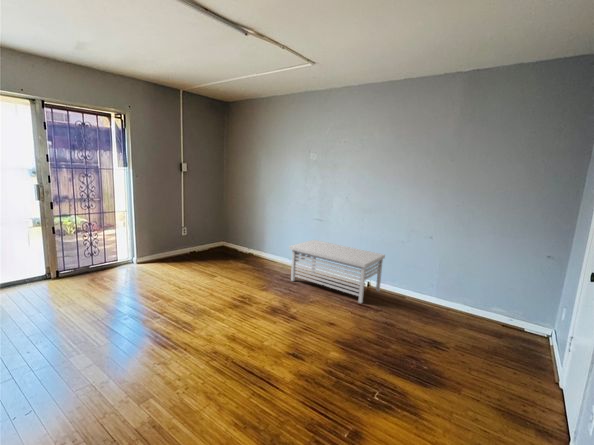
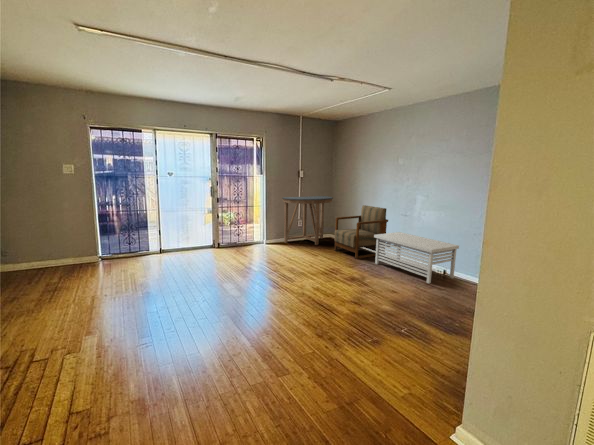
console table: none [159,196,228,259] -> present [282,196,333,245]
armchair: none [235,208,299,276] -> present [334,205,388,259]

